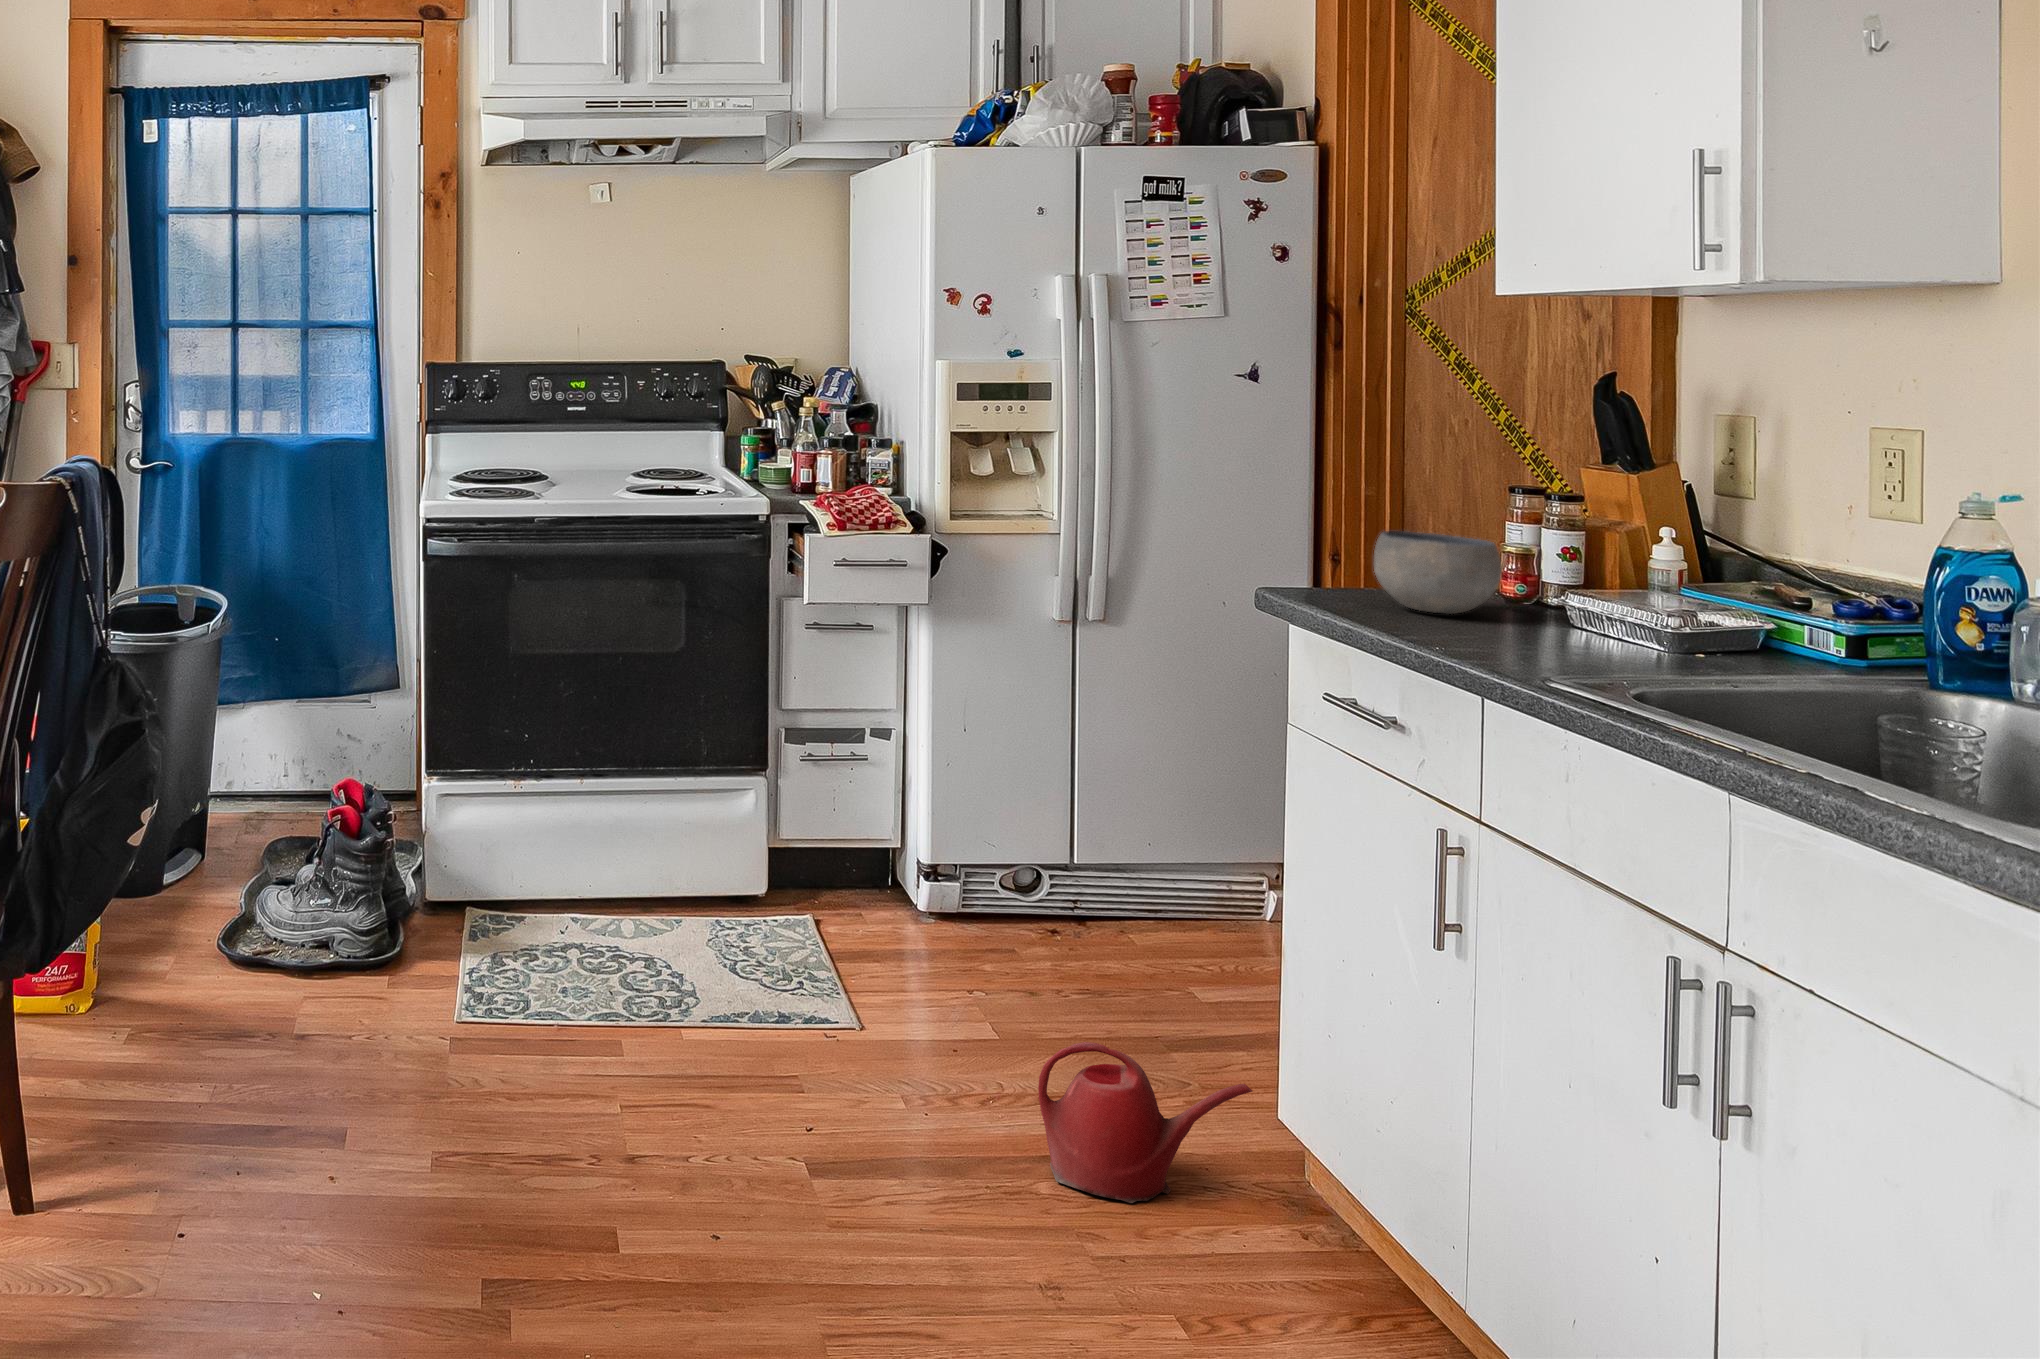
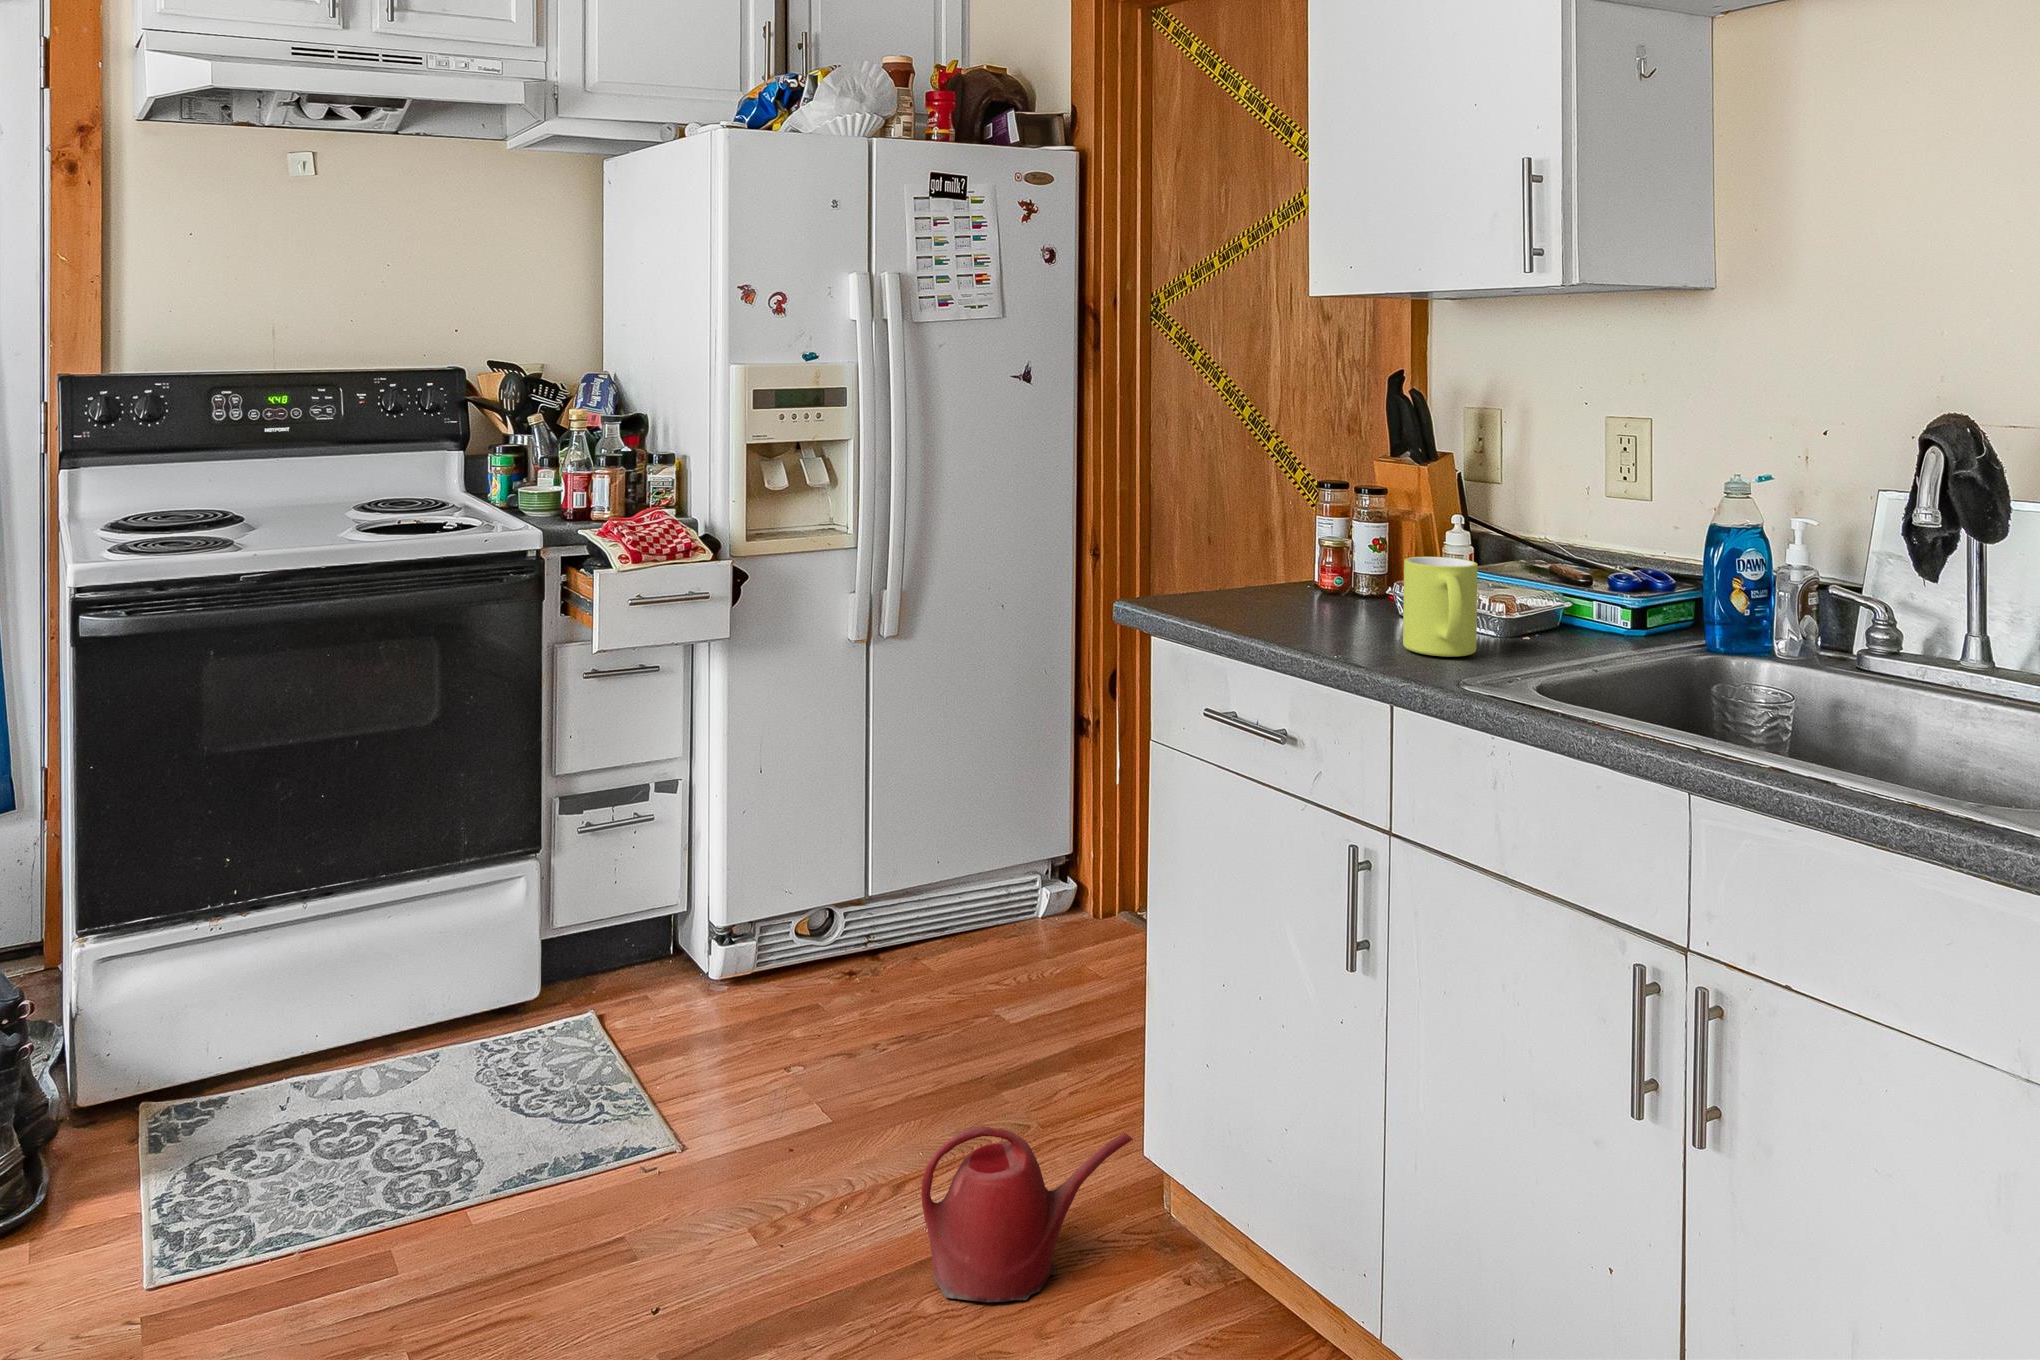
bowl: present [1374,531,1502,614] -> none [1241,533,1353,615]
mug: none [1515,558,1601,658] -> present [1403,557,1478,657]

